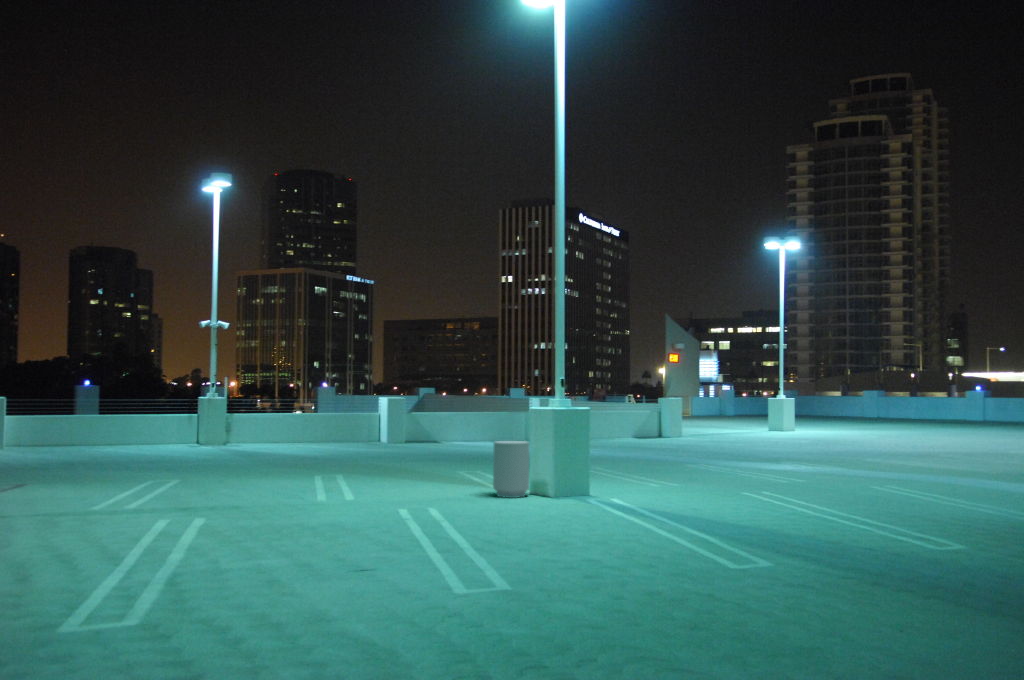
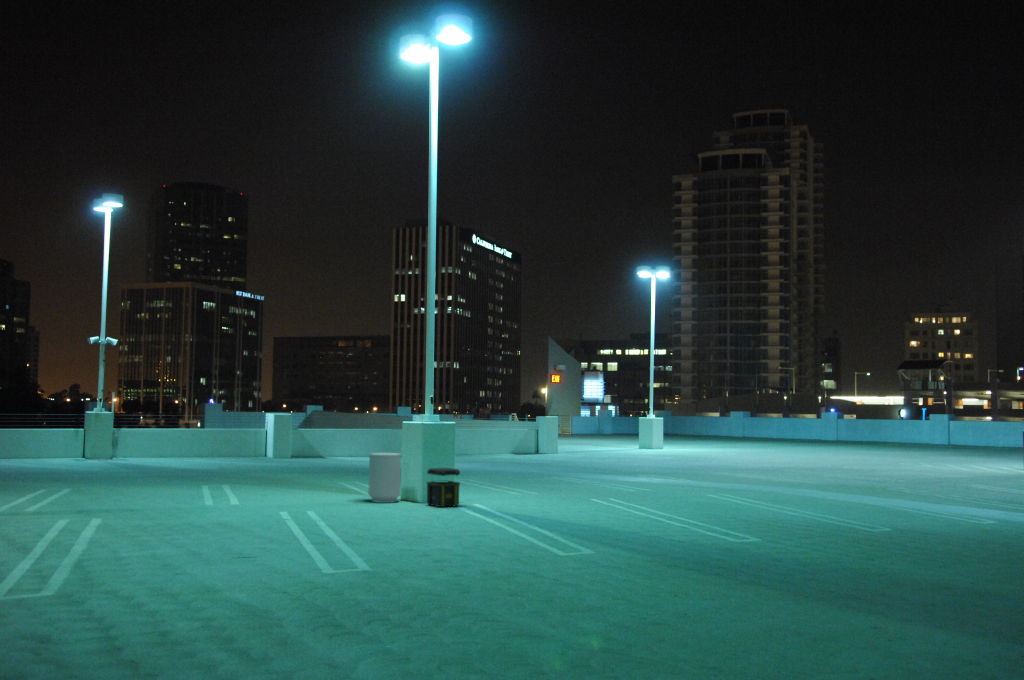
toolbox: none [559,458,598,503] -> present [427,468,460,507]

